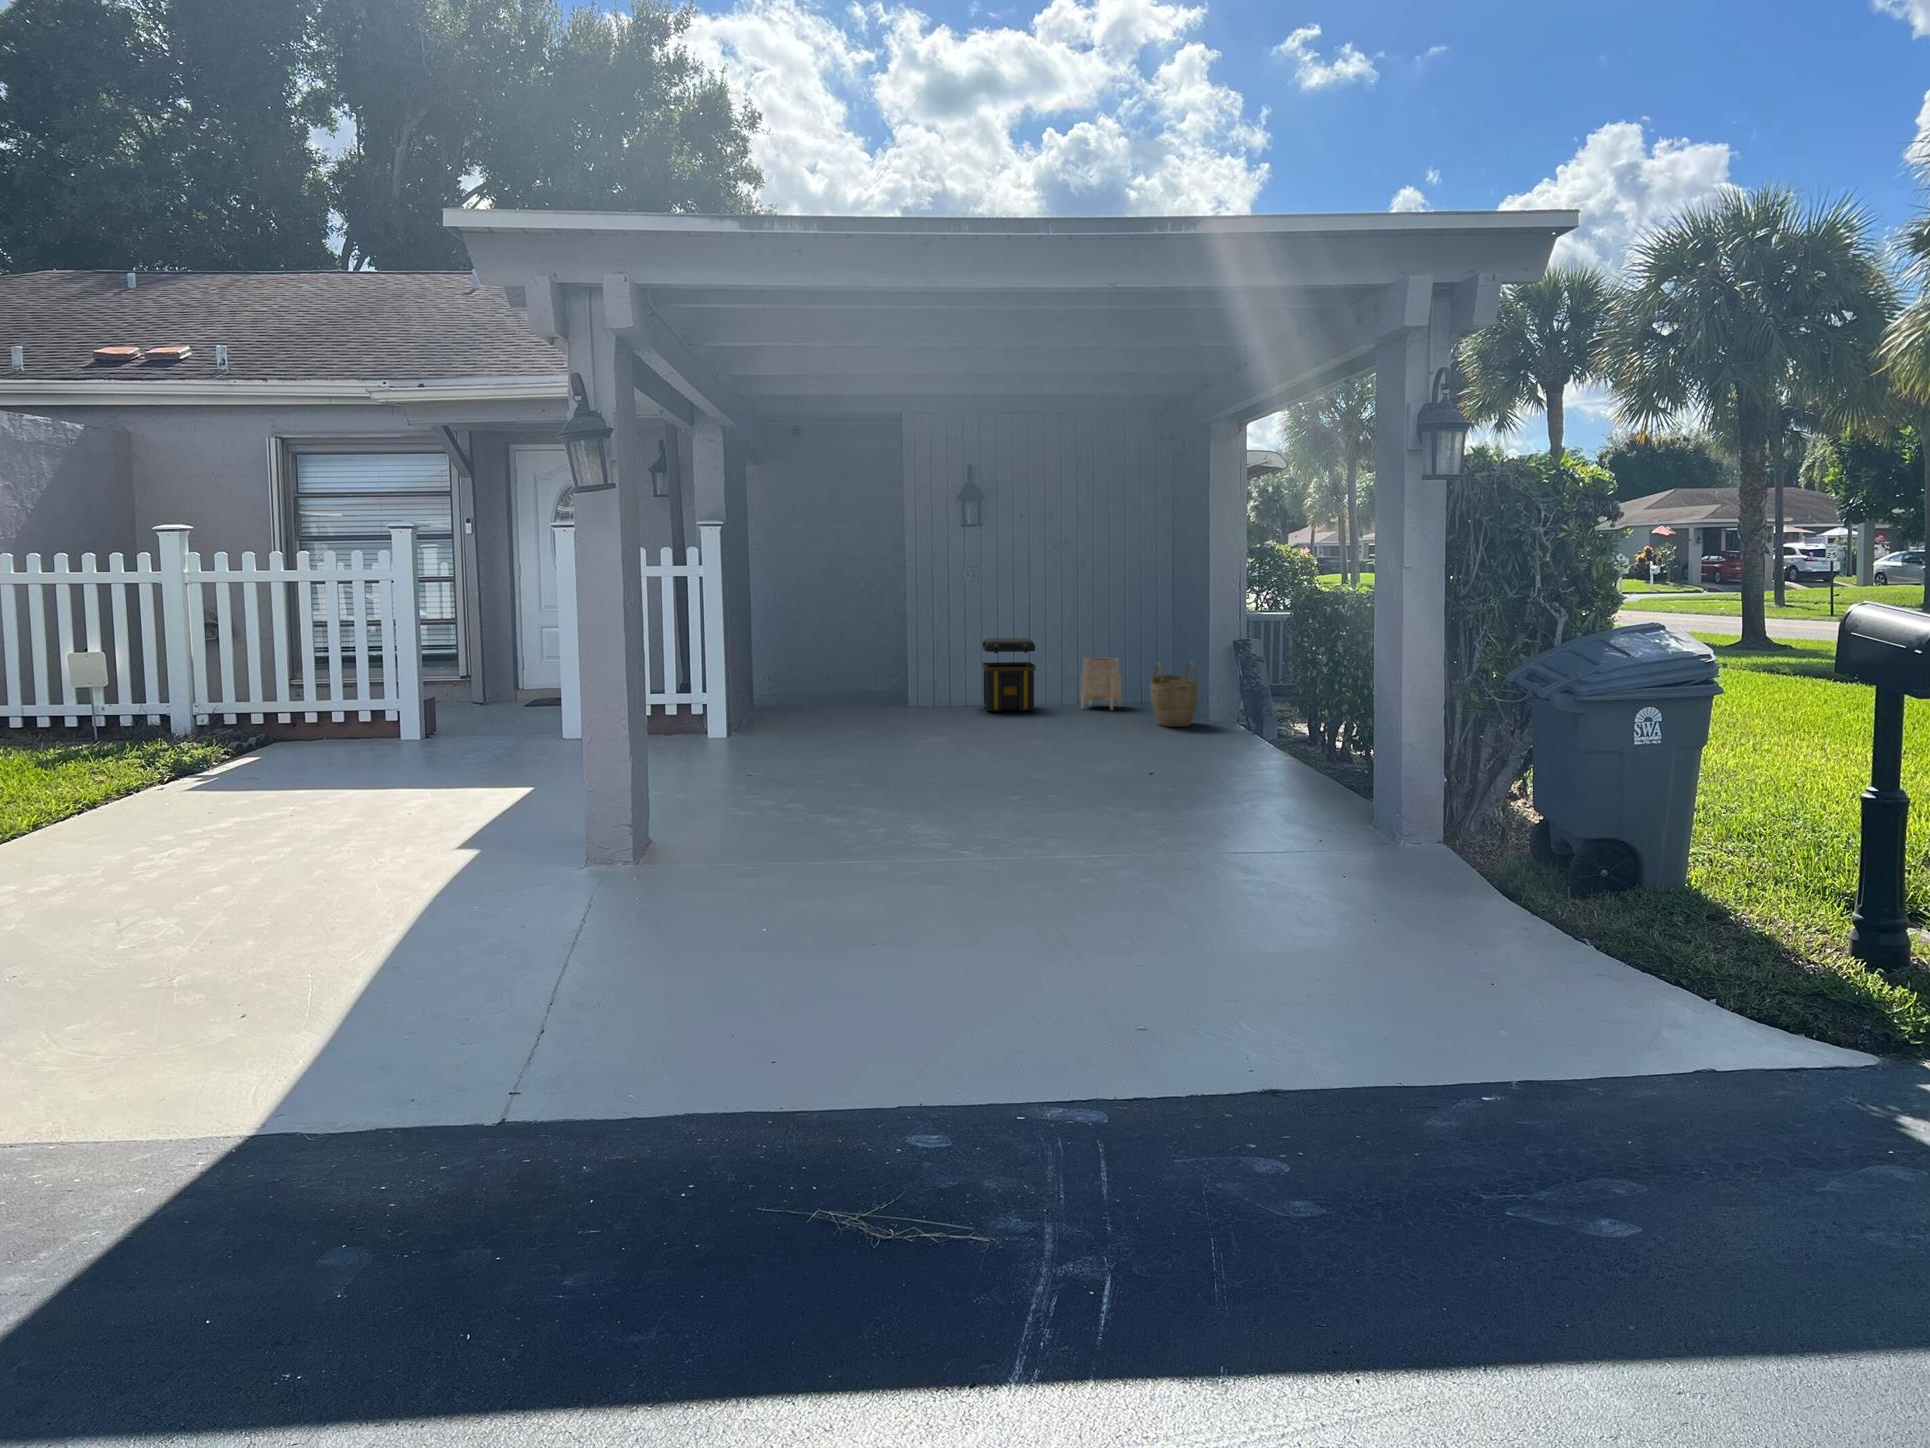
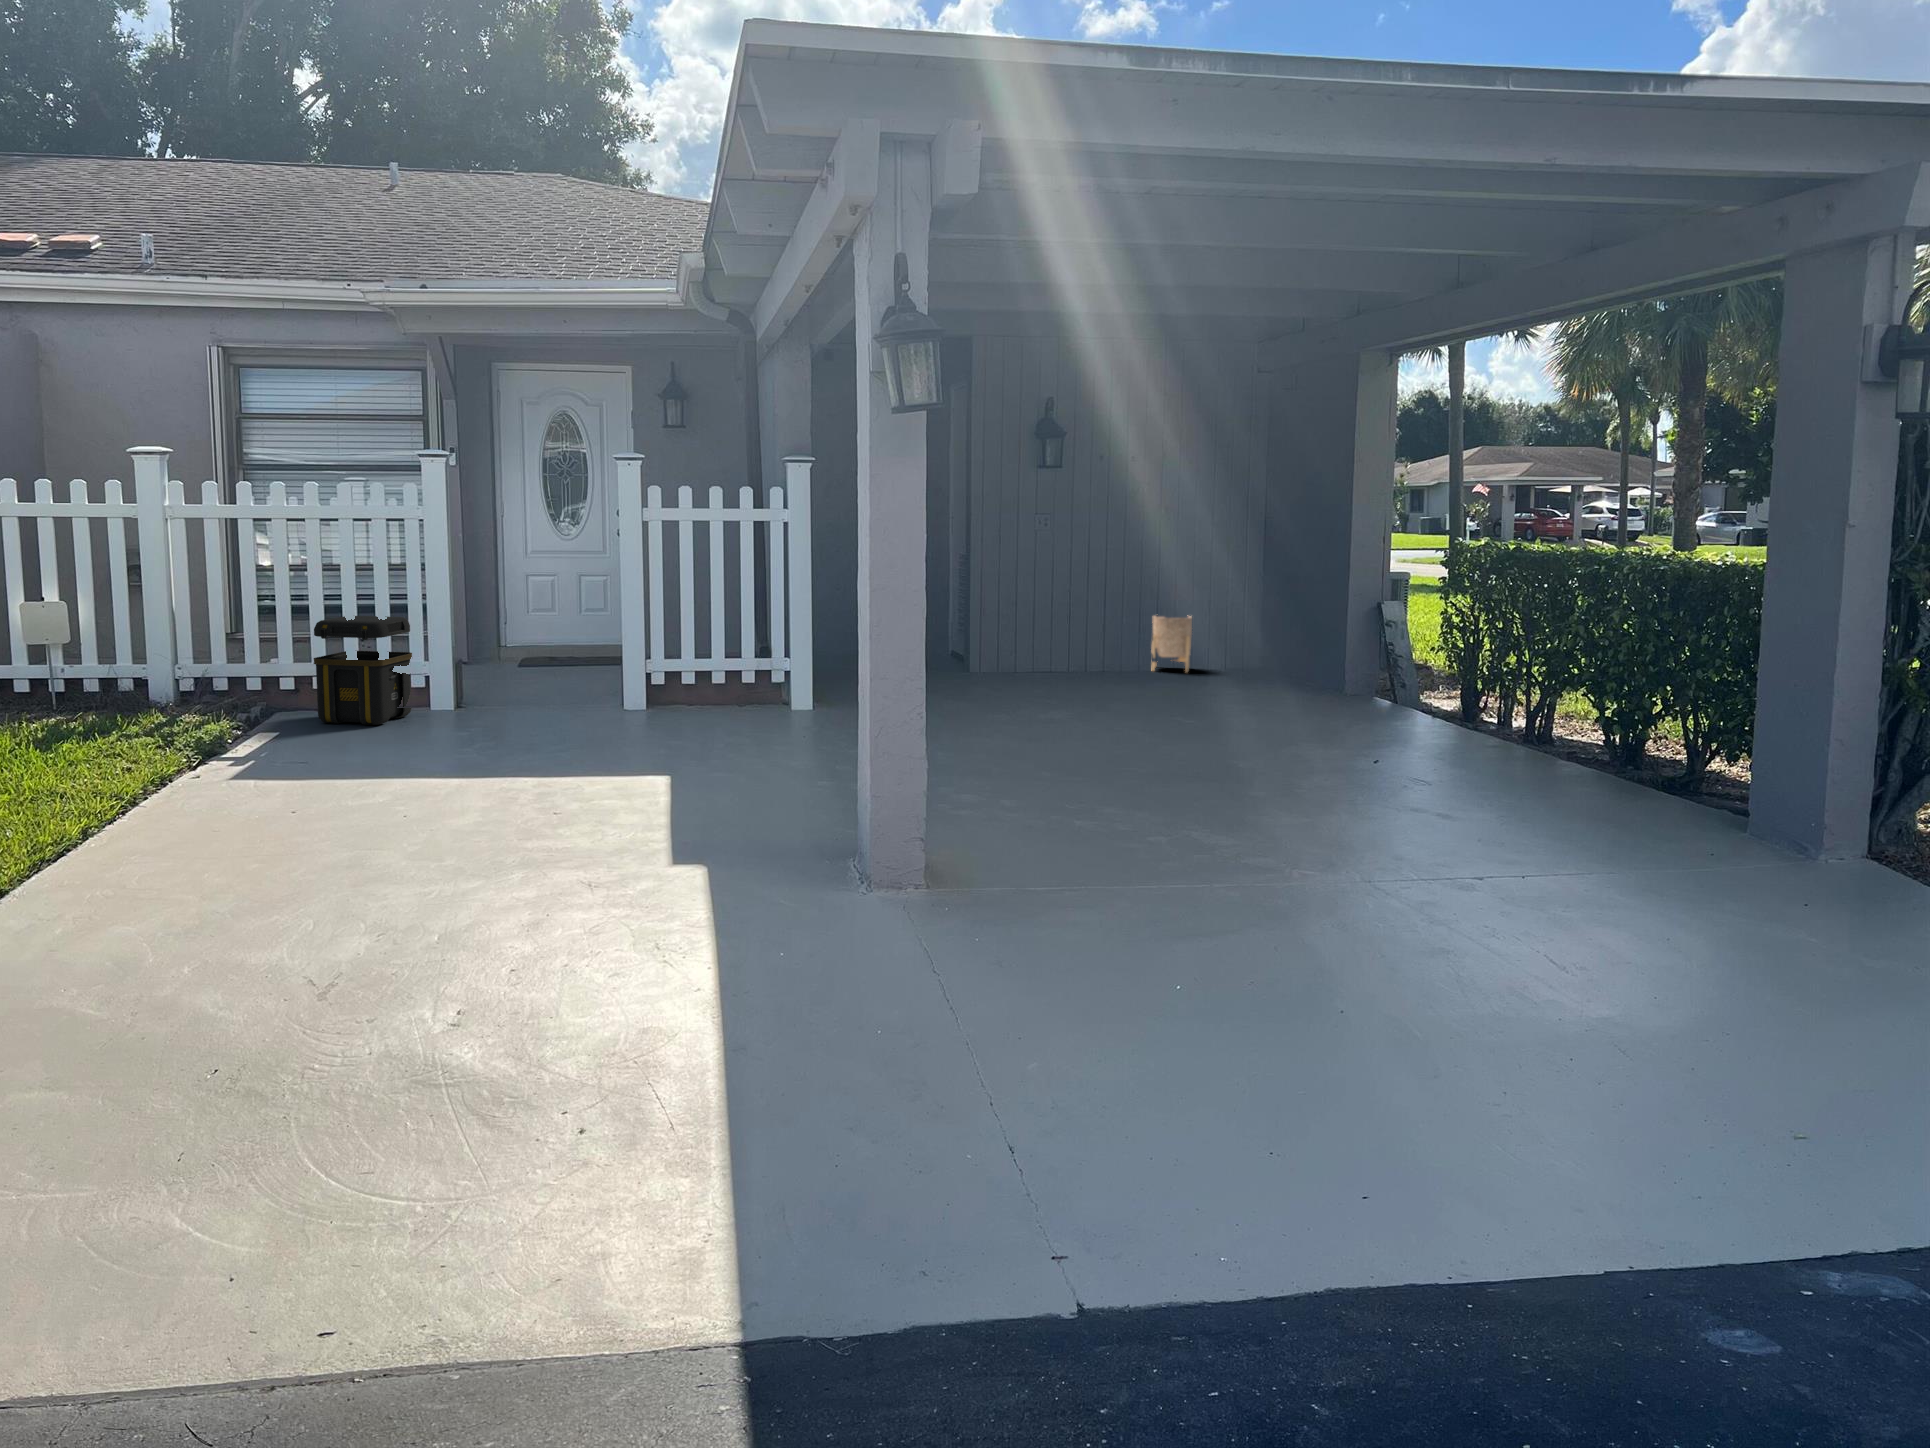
toolbox: present [982,638,1036,712] -> present [314,616,412,725]
woven basket: present [1151,662,1199,727] -> none [1252,620,1312,692]

